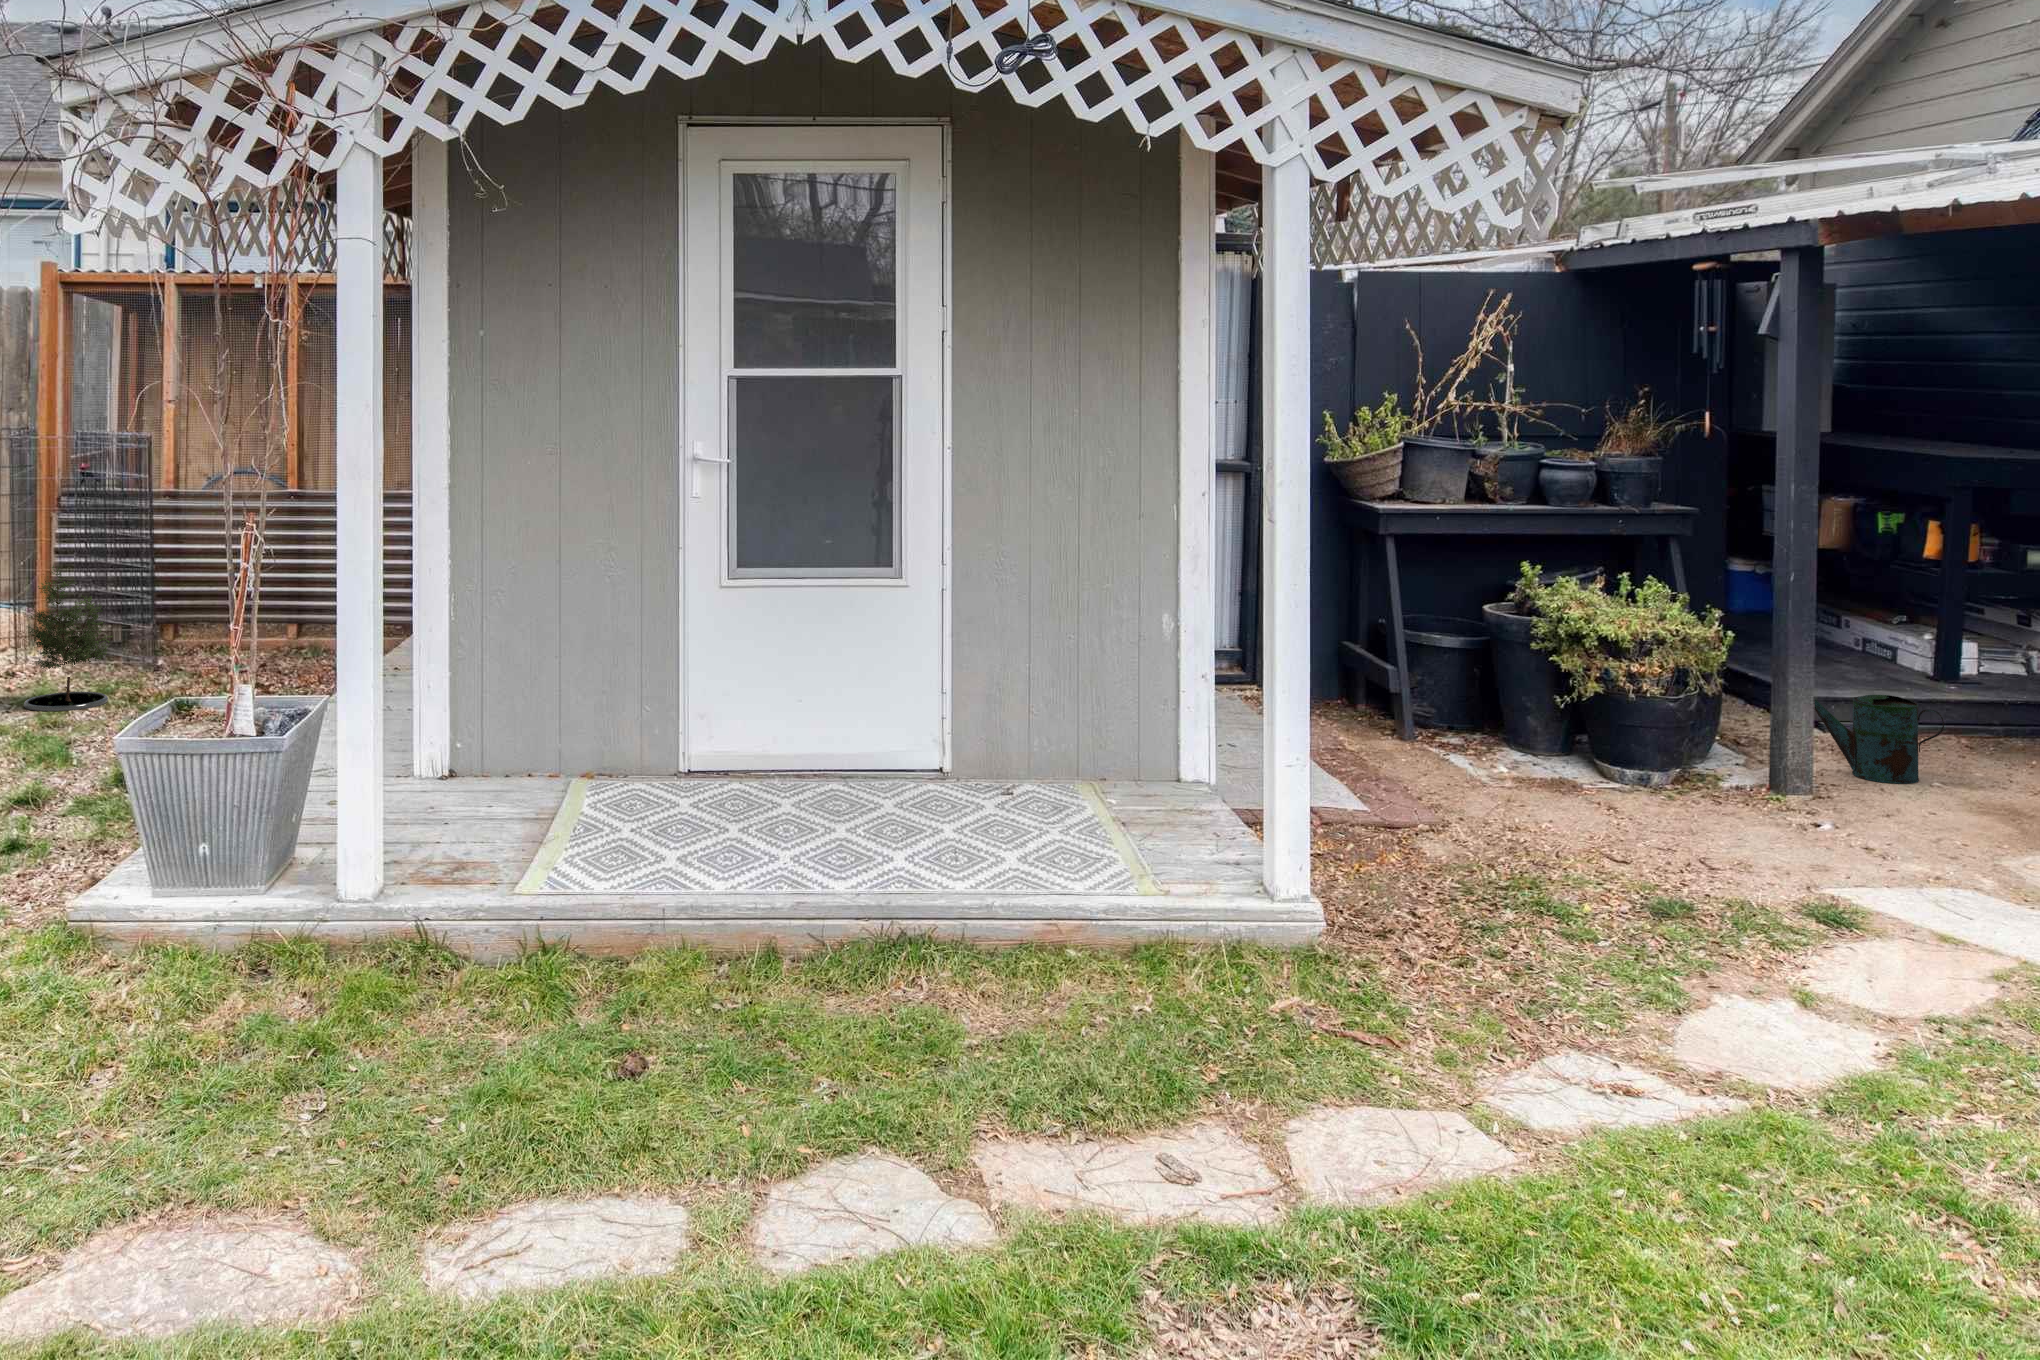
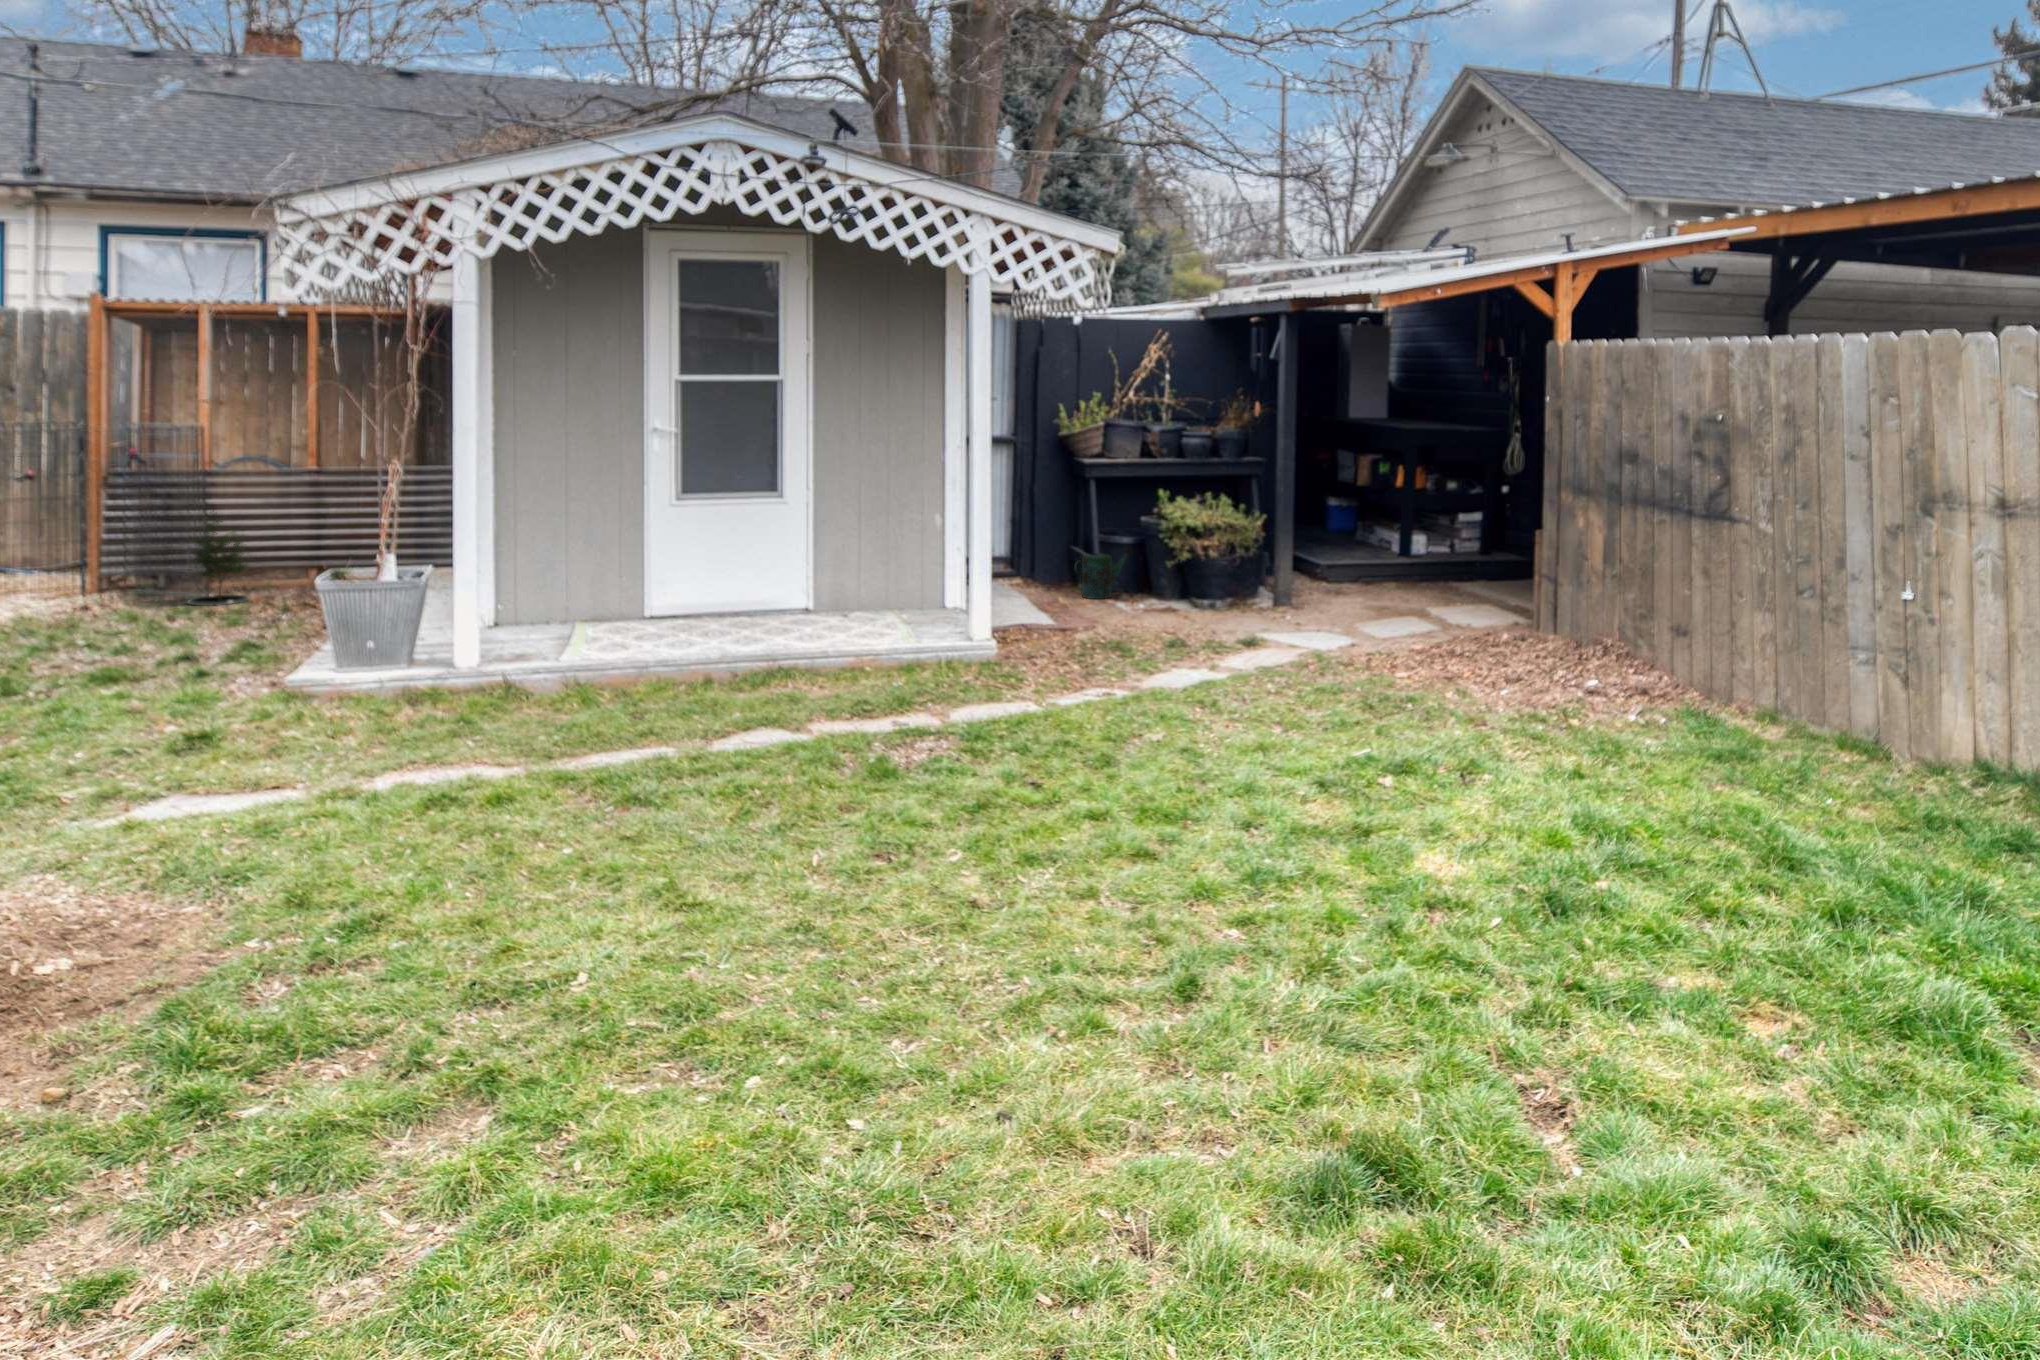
watering can: present [1815,695,1944,784] -> present [1074,547,1133,599]

